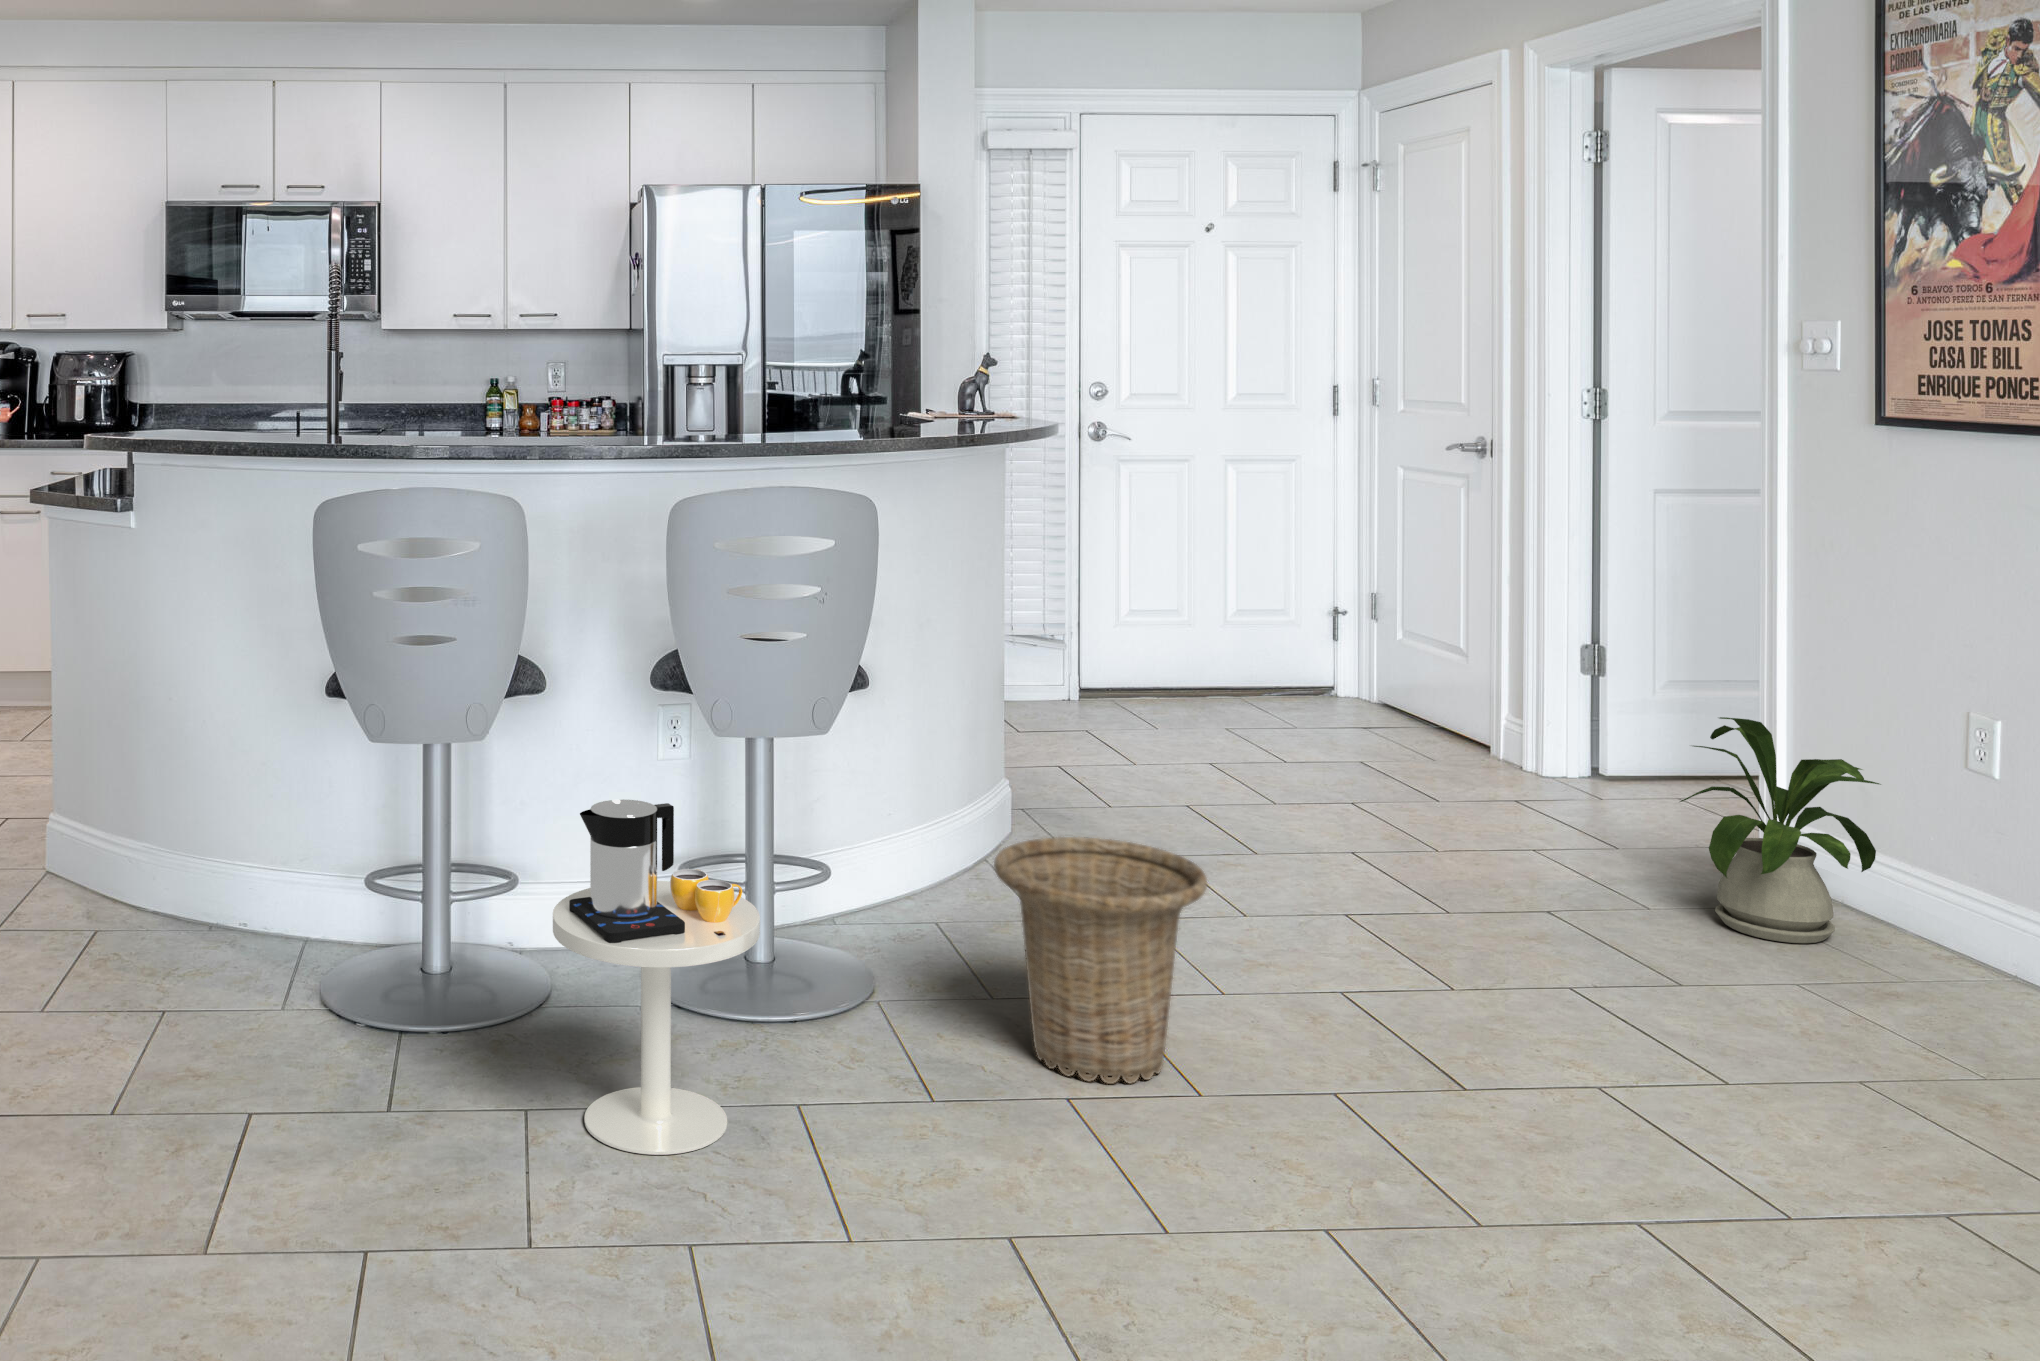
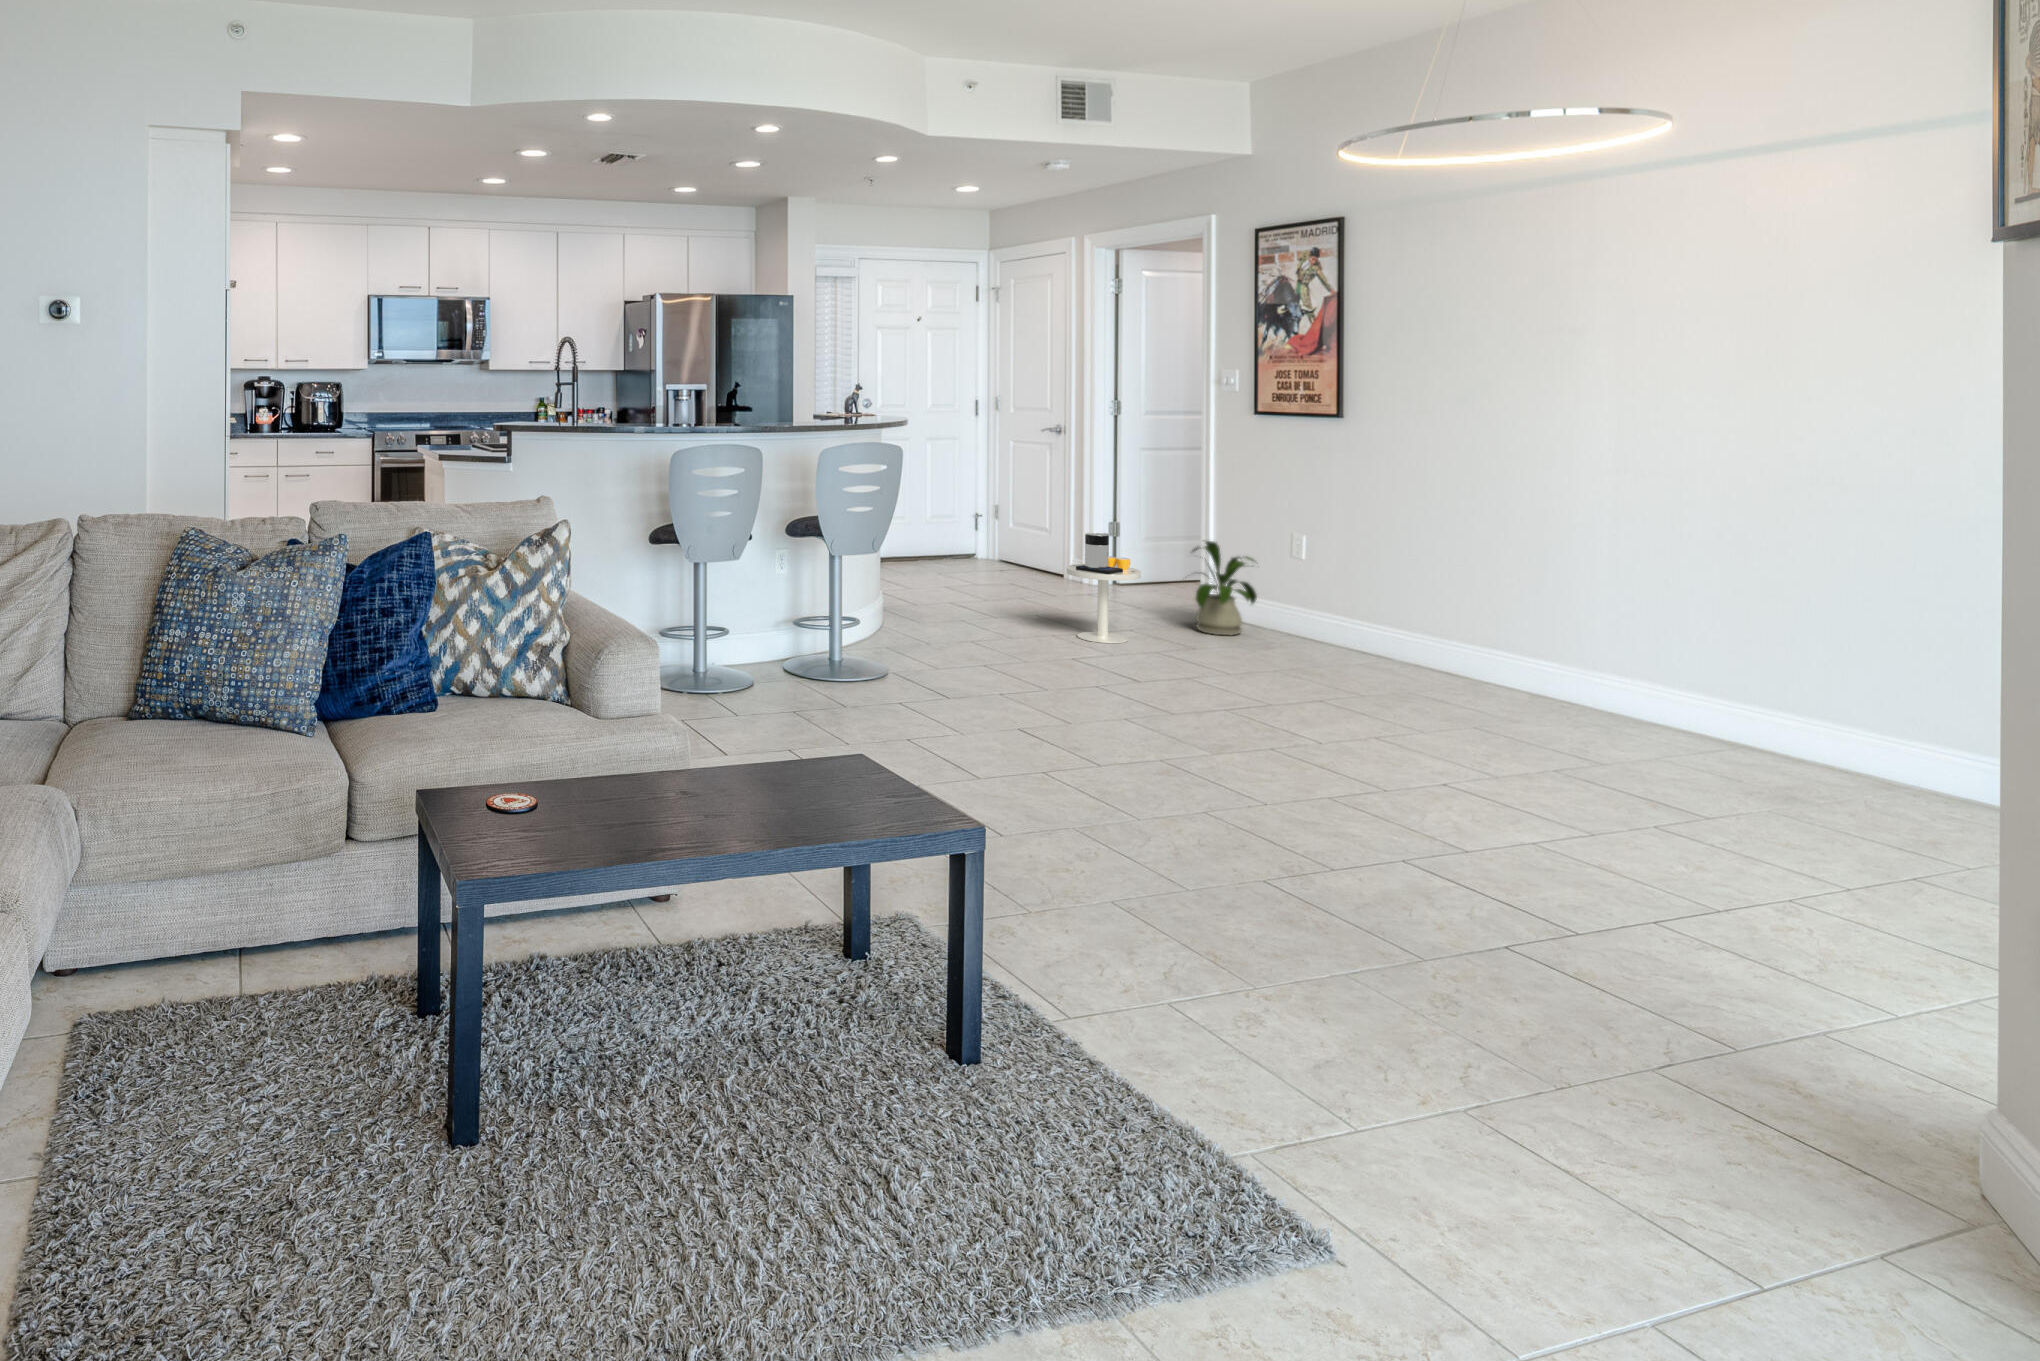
side table: present [553,799,760,1155] -> present [1067,533,1141,643]
basket: present [994,837,1207,1084] -> none [954,595,1045,691]

